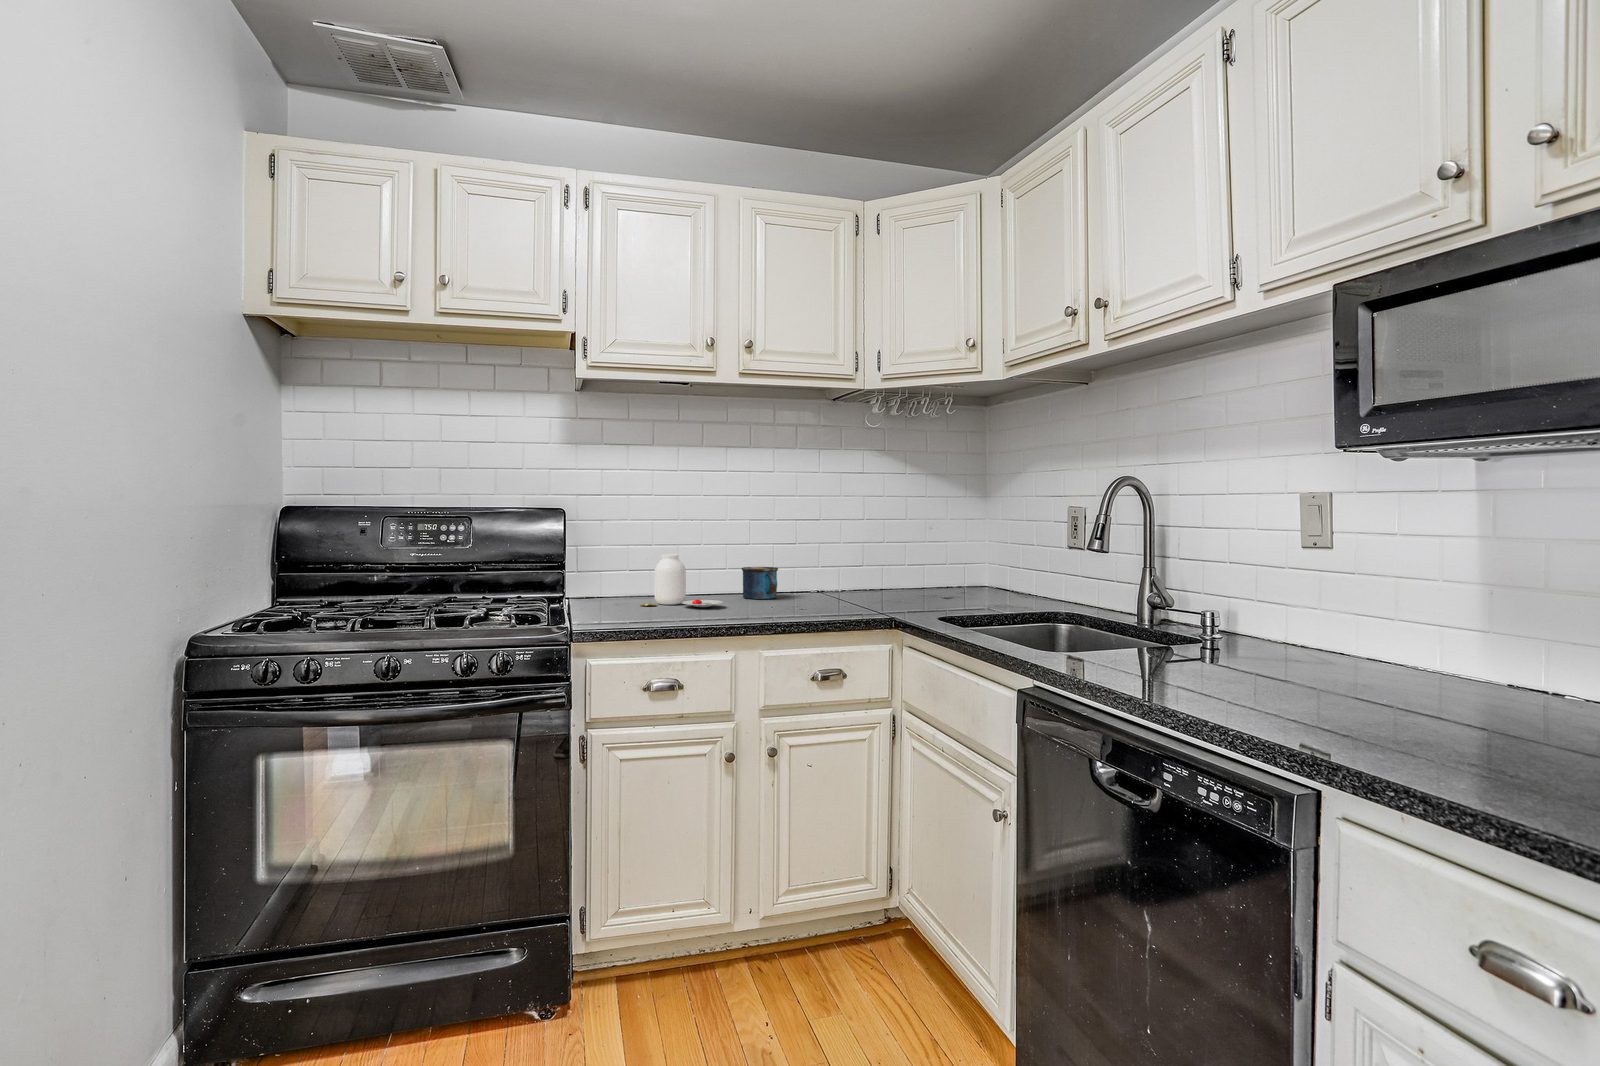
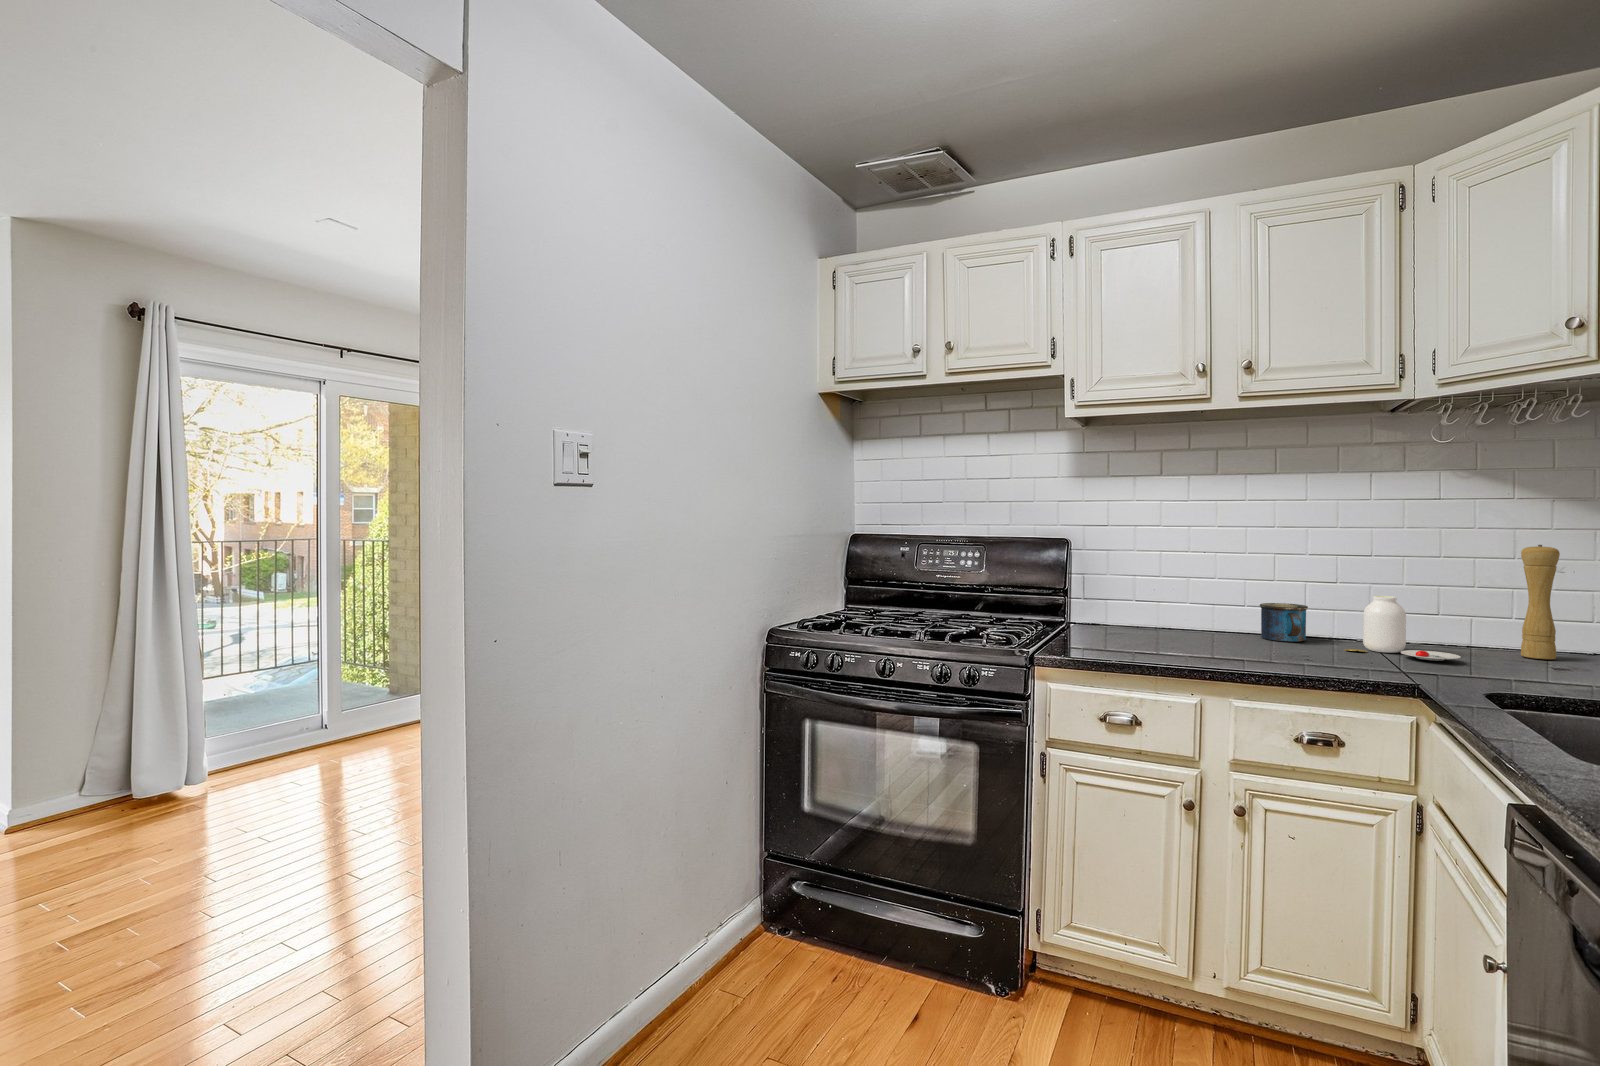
pepper mill: none [906,513,926,597] -> present [1521,545,1560,659]
jar: present [640,554,723,607] -> present [1344,596,1461,661]

